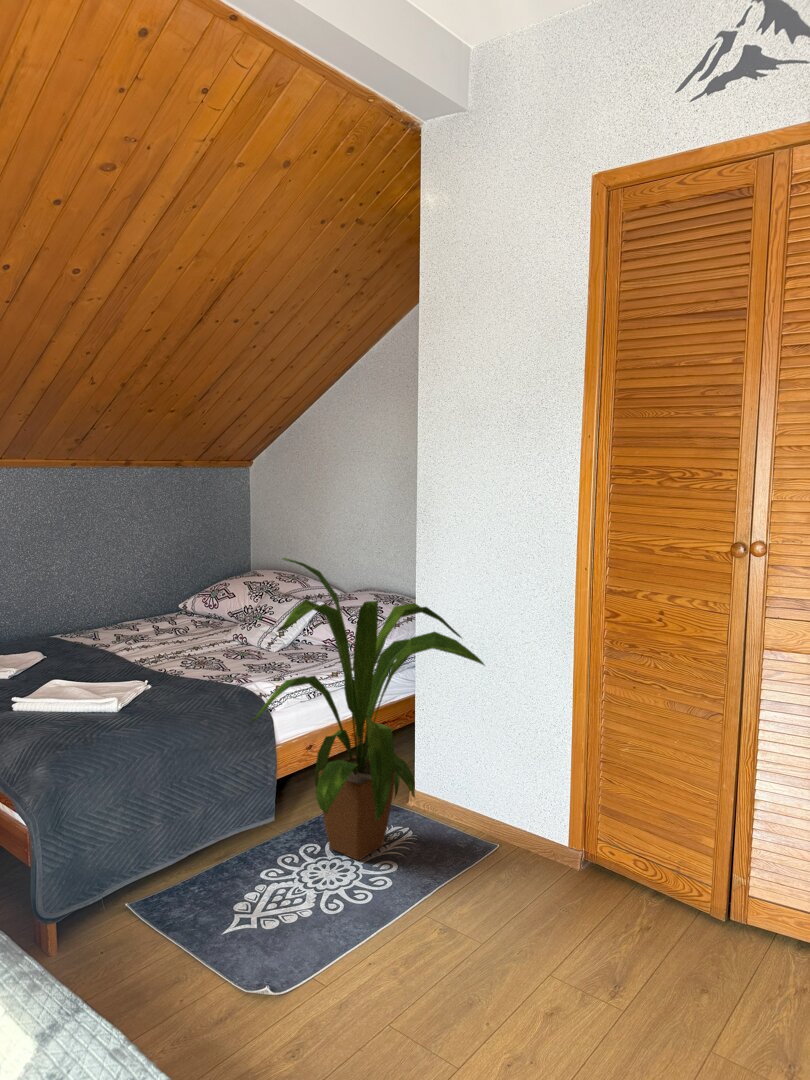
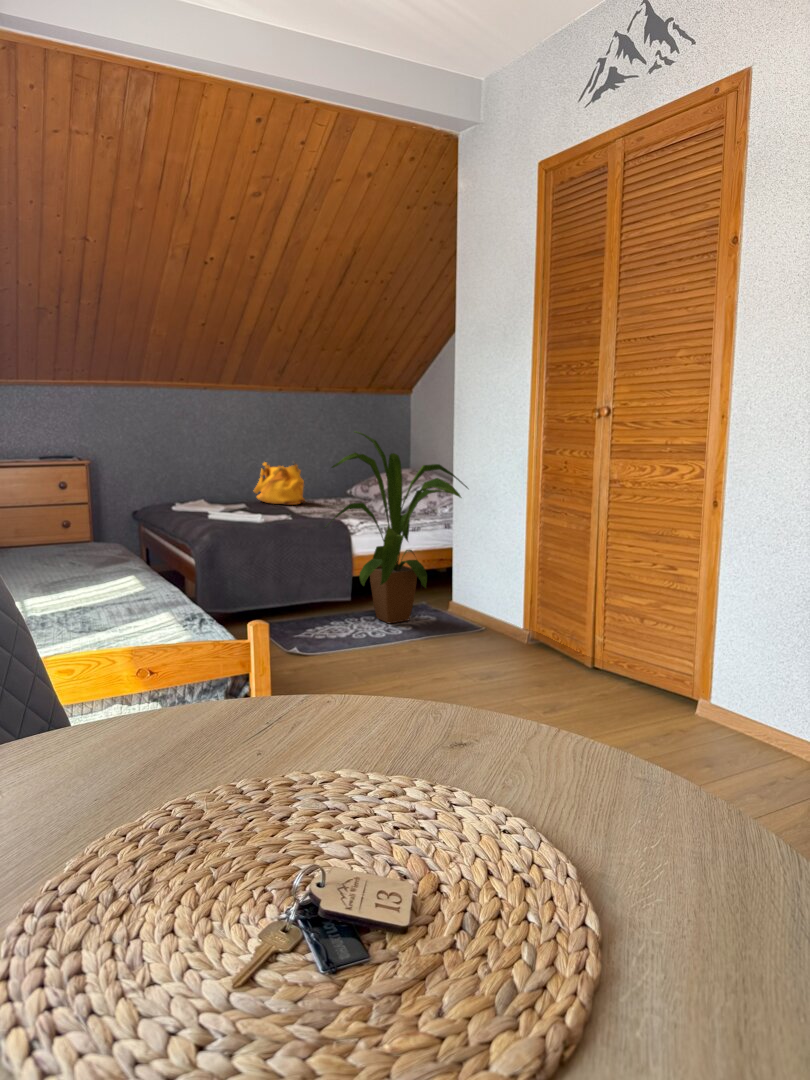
handbag: none [54,579,137,648] -> present [254,462,305,505]

